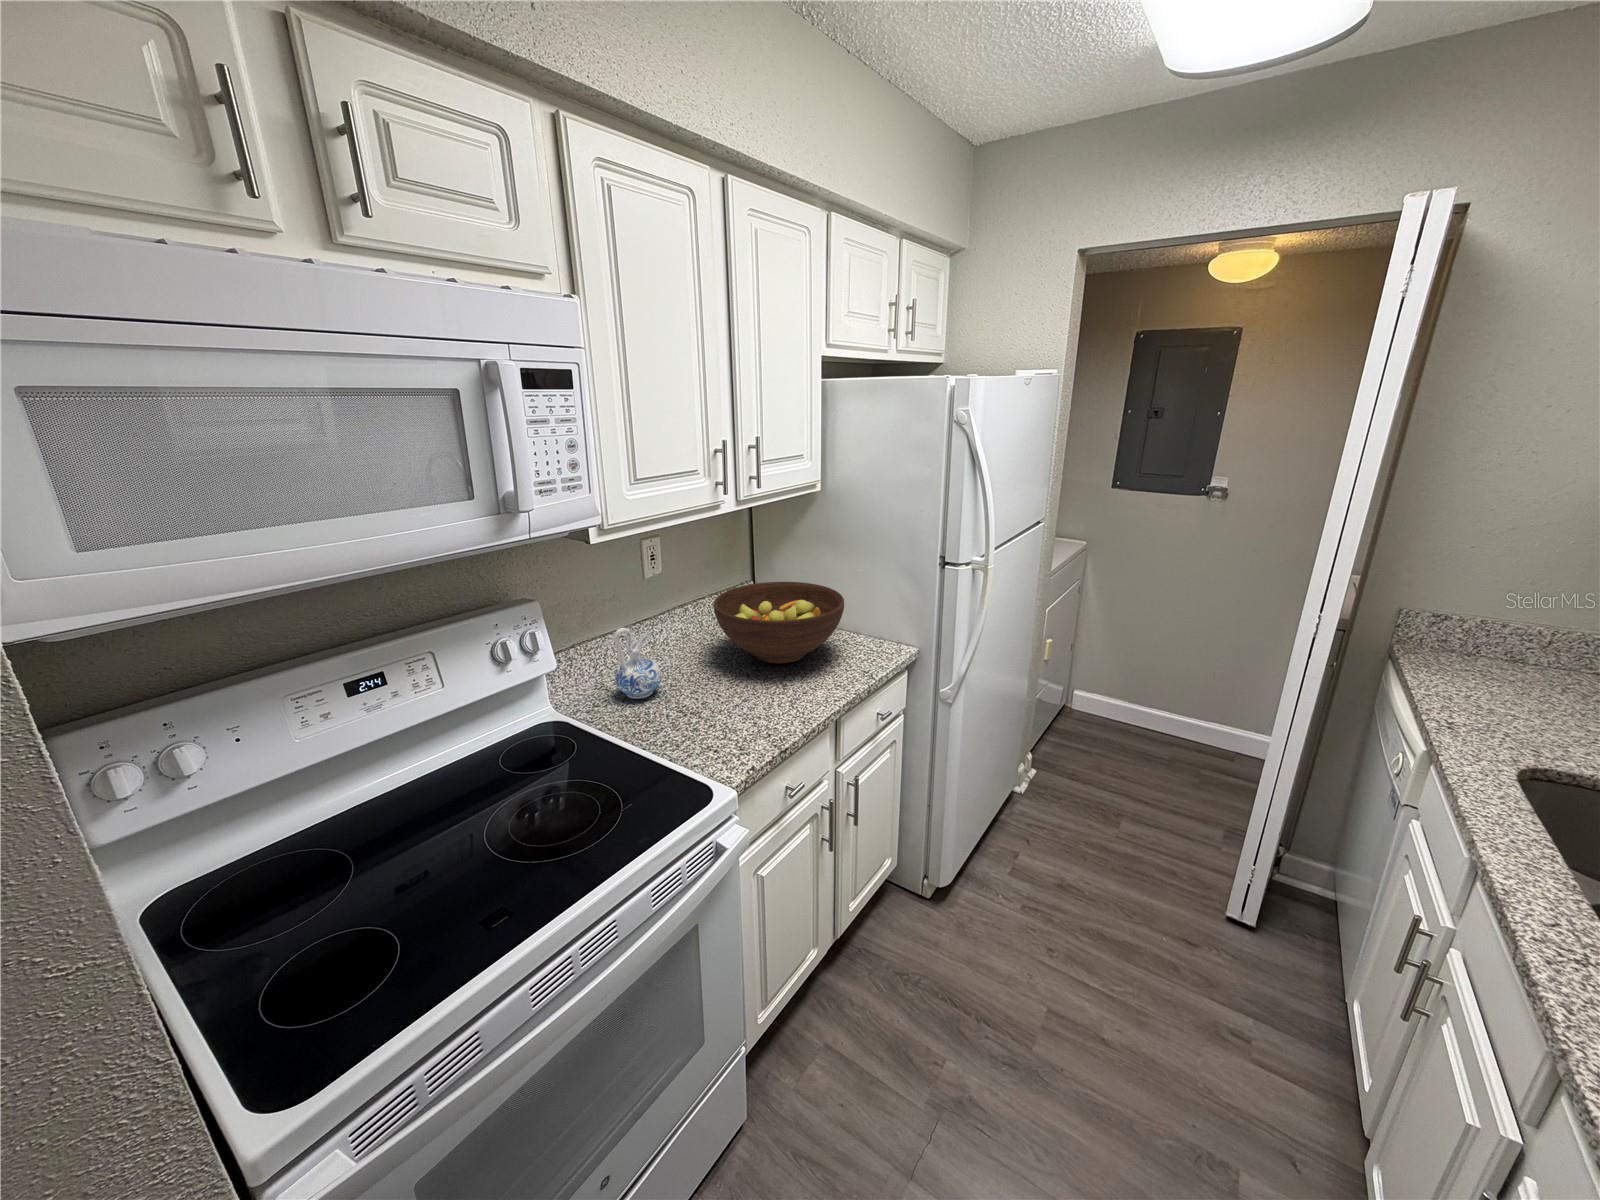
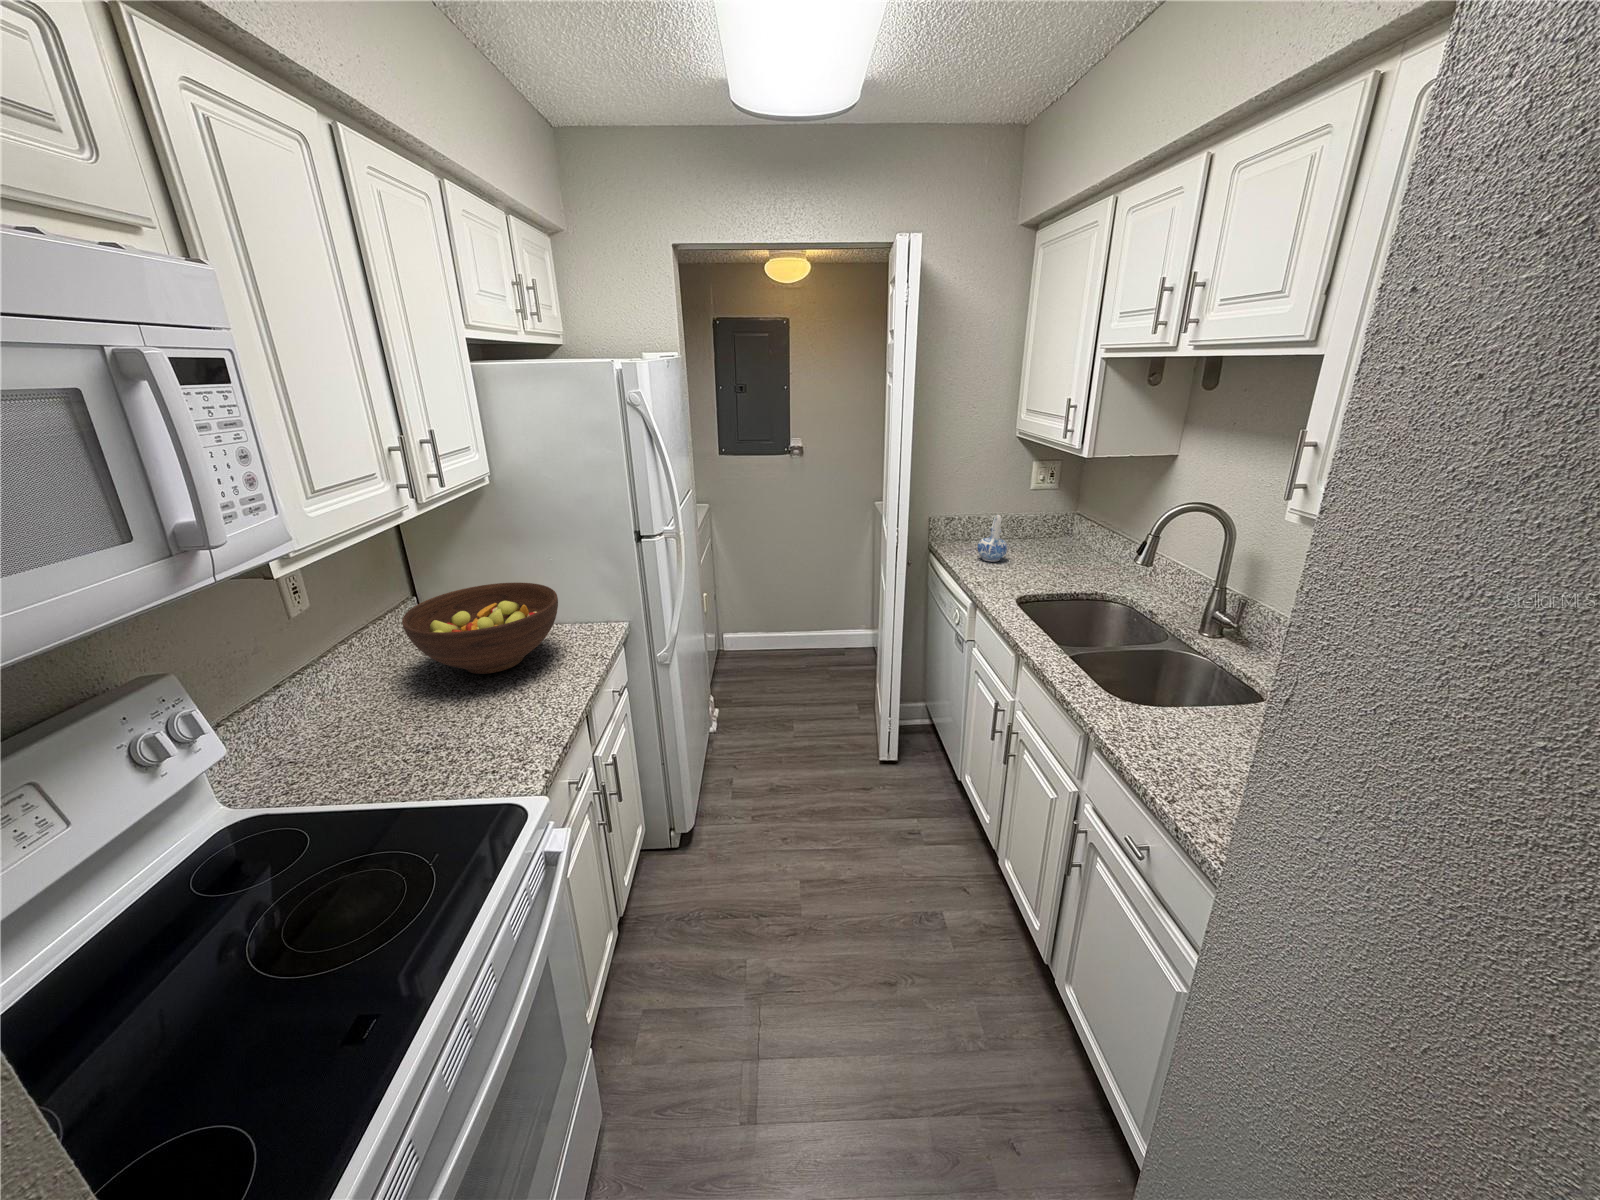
ceramic pitcher: present [614,628,661,699] -> present [977,515,1007,562]

